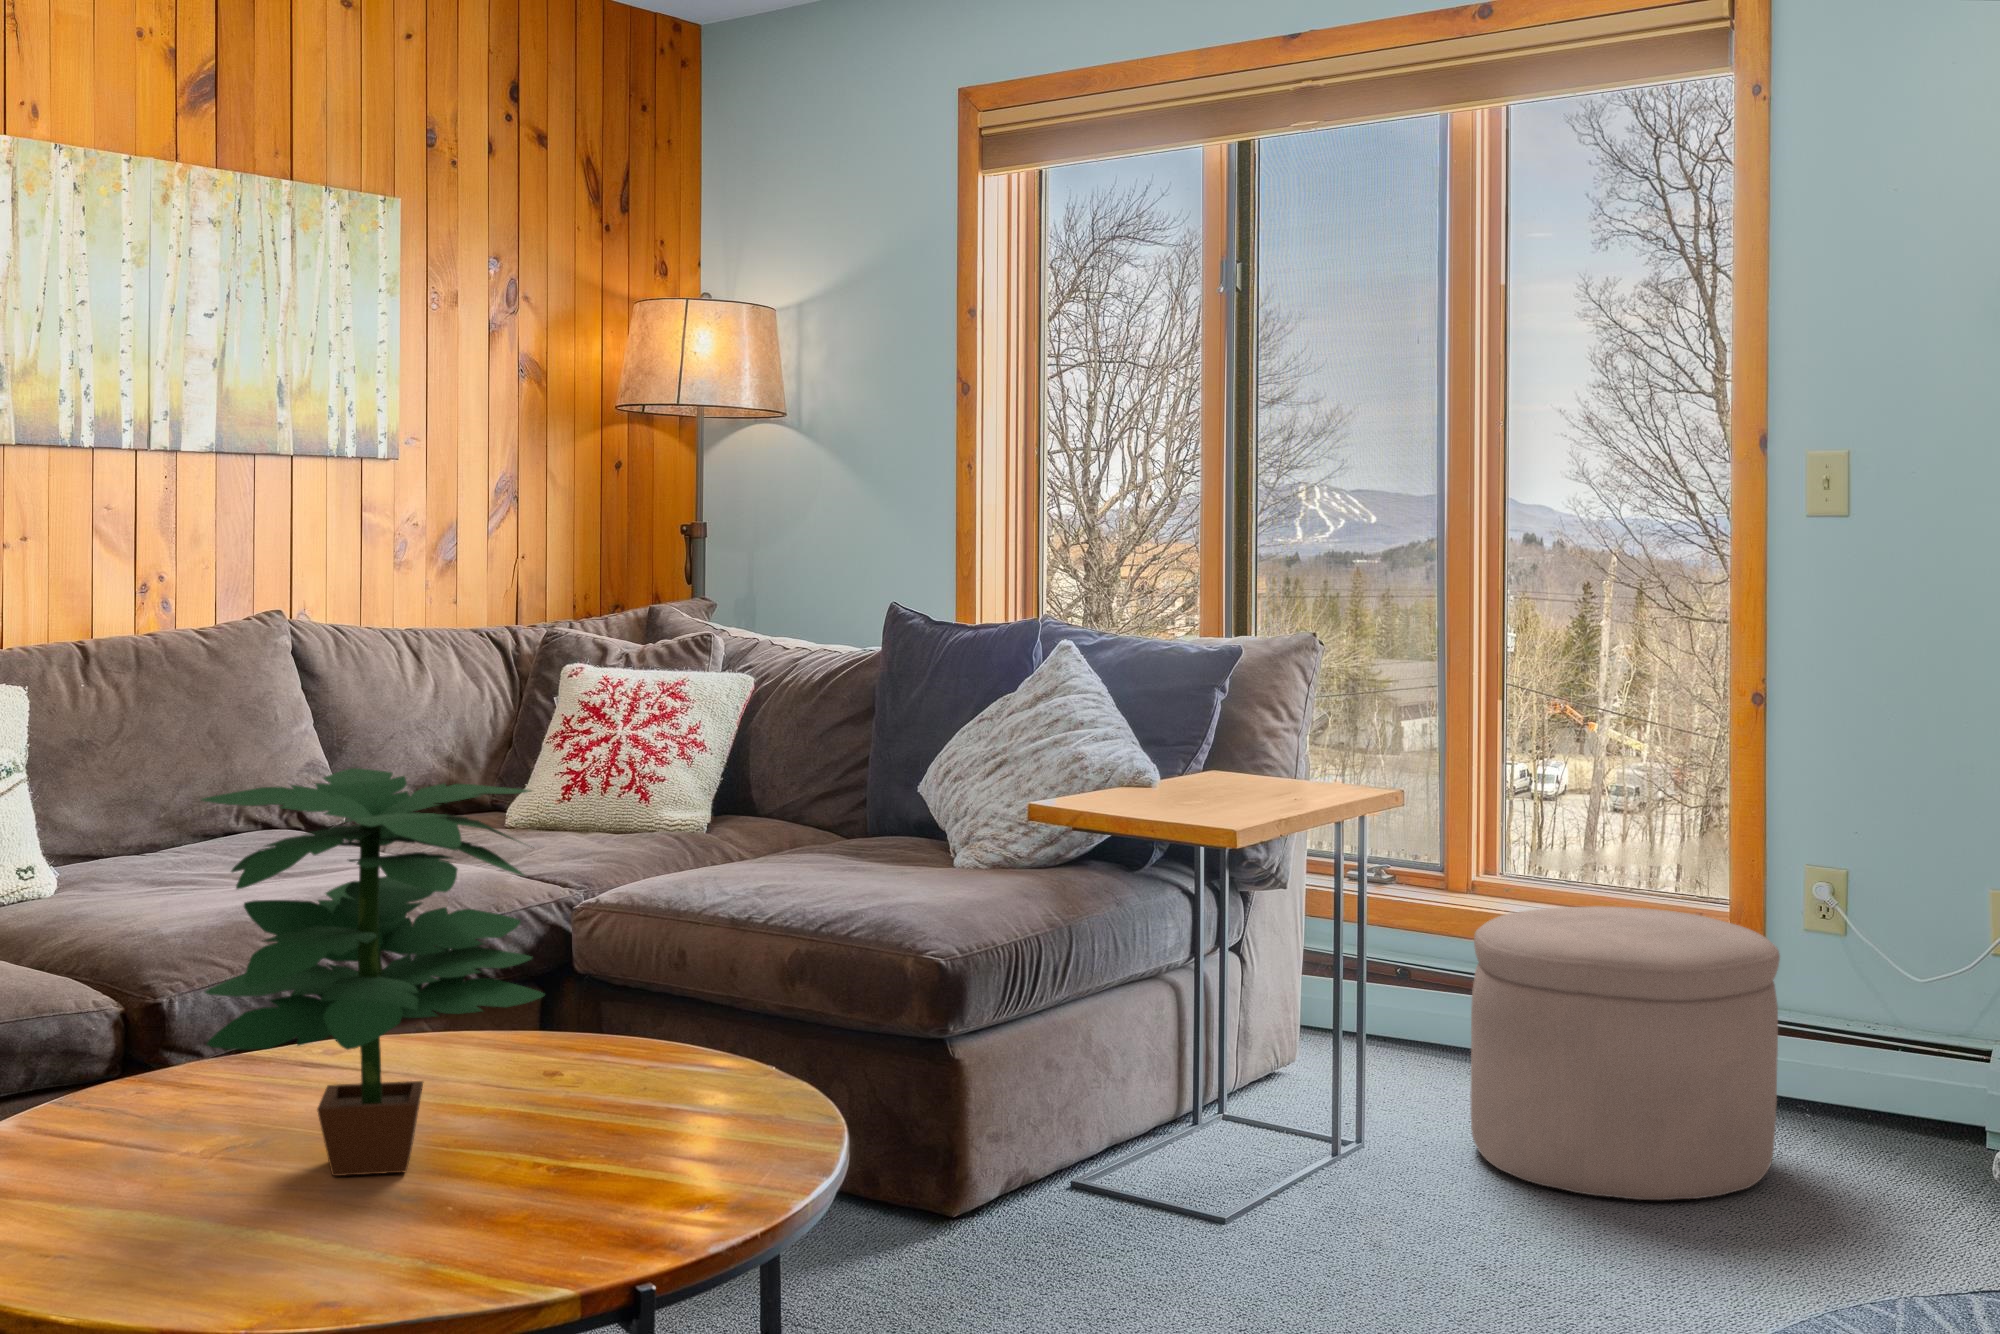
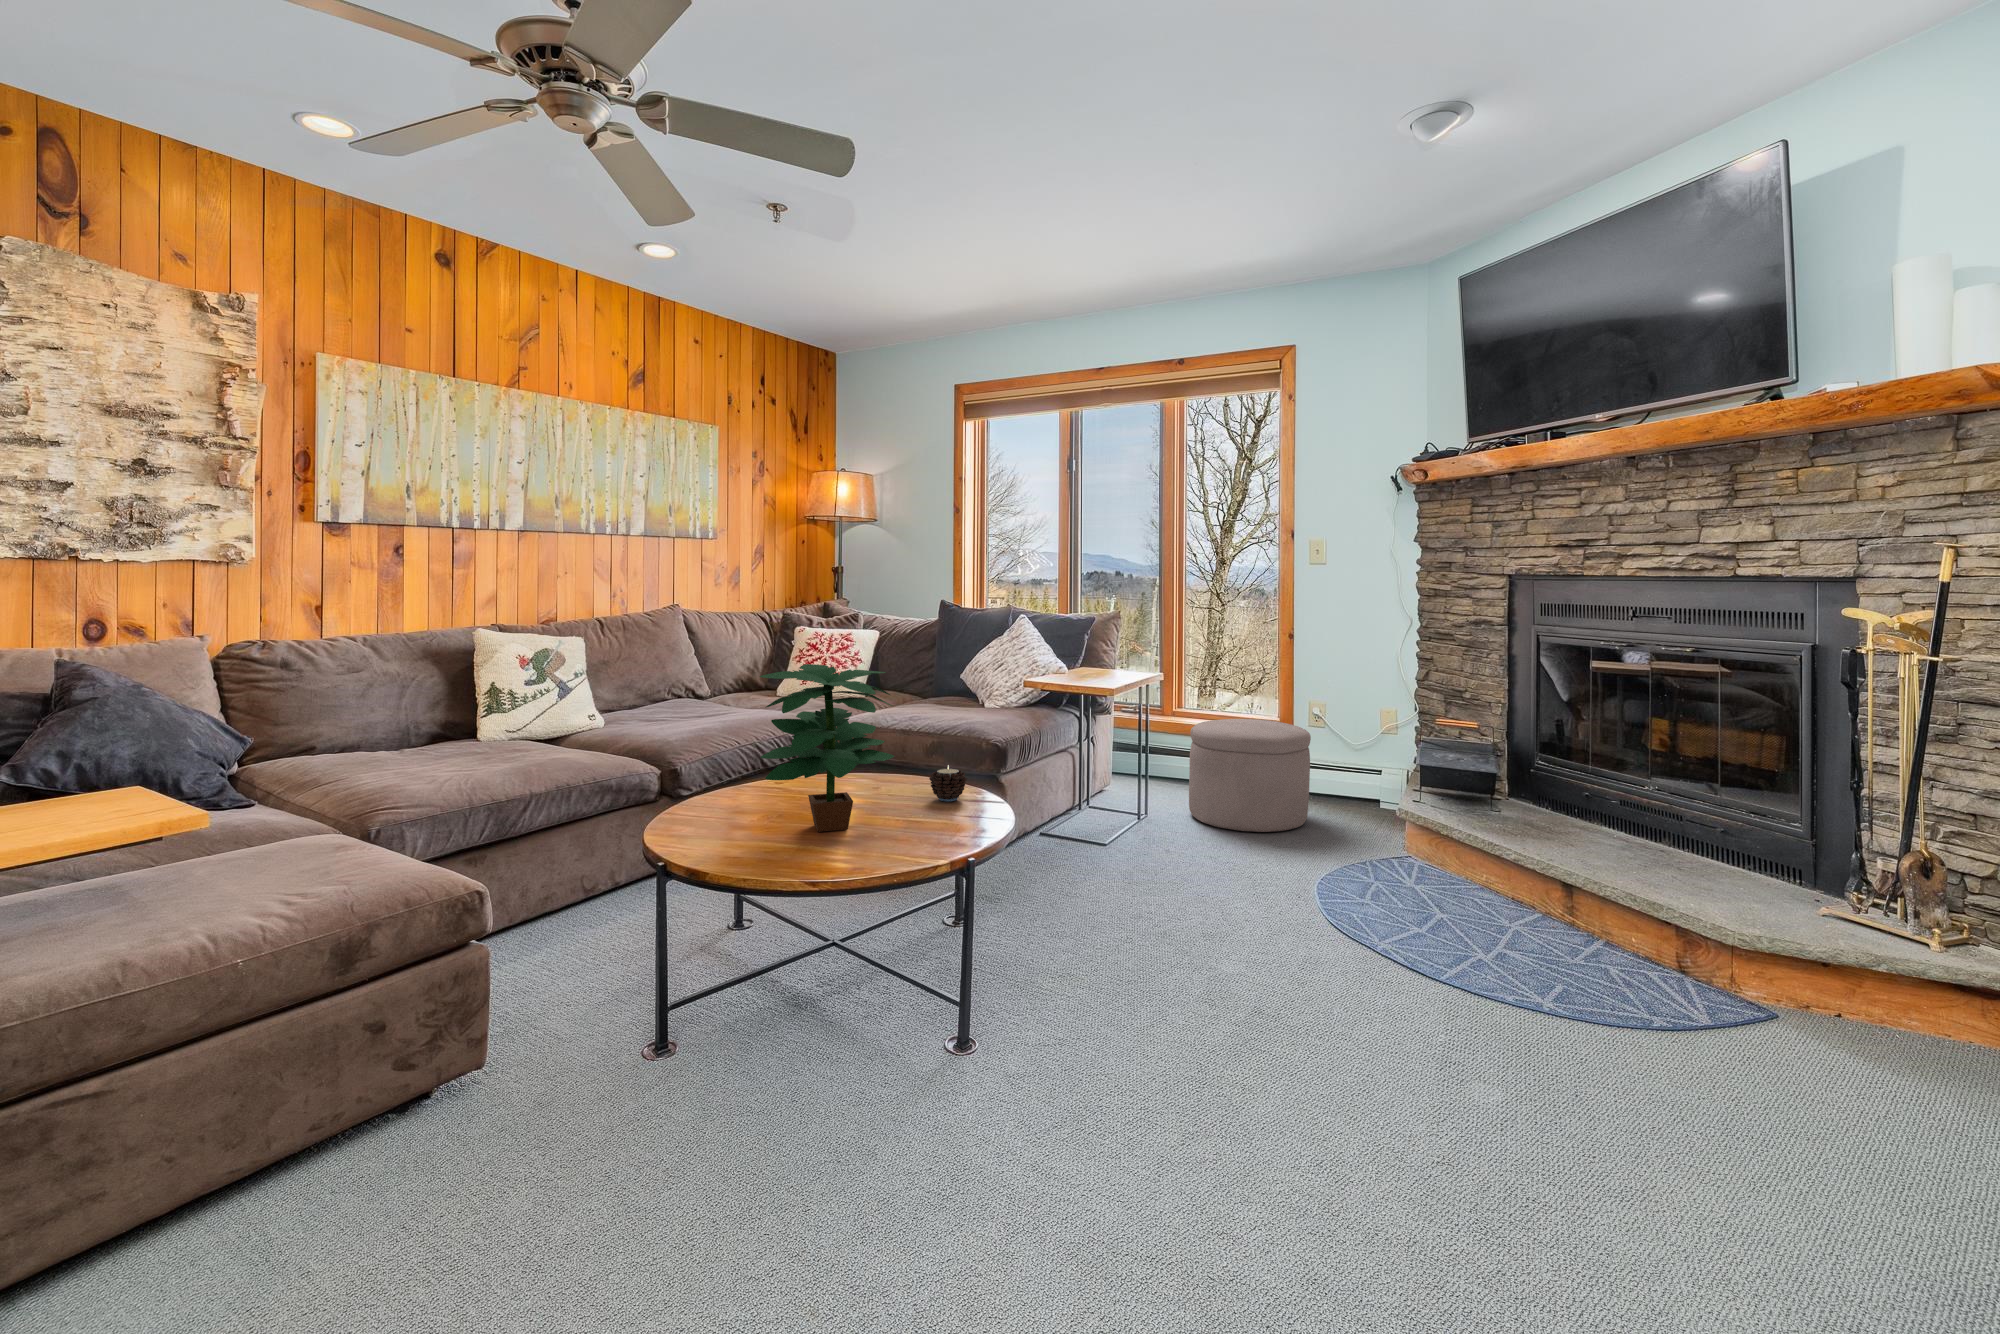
candle: none [661,1017,750,1108] -> present [929,765,967,801]

